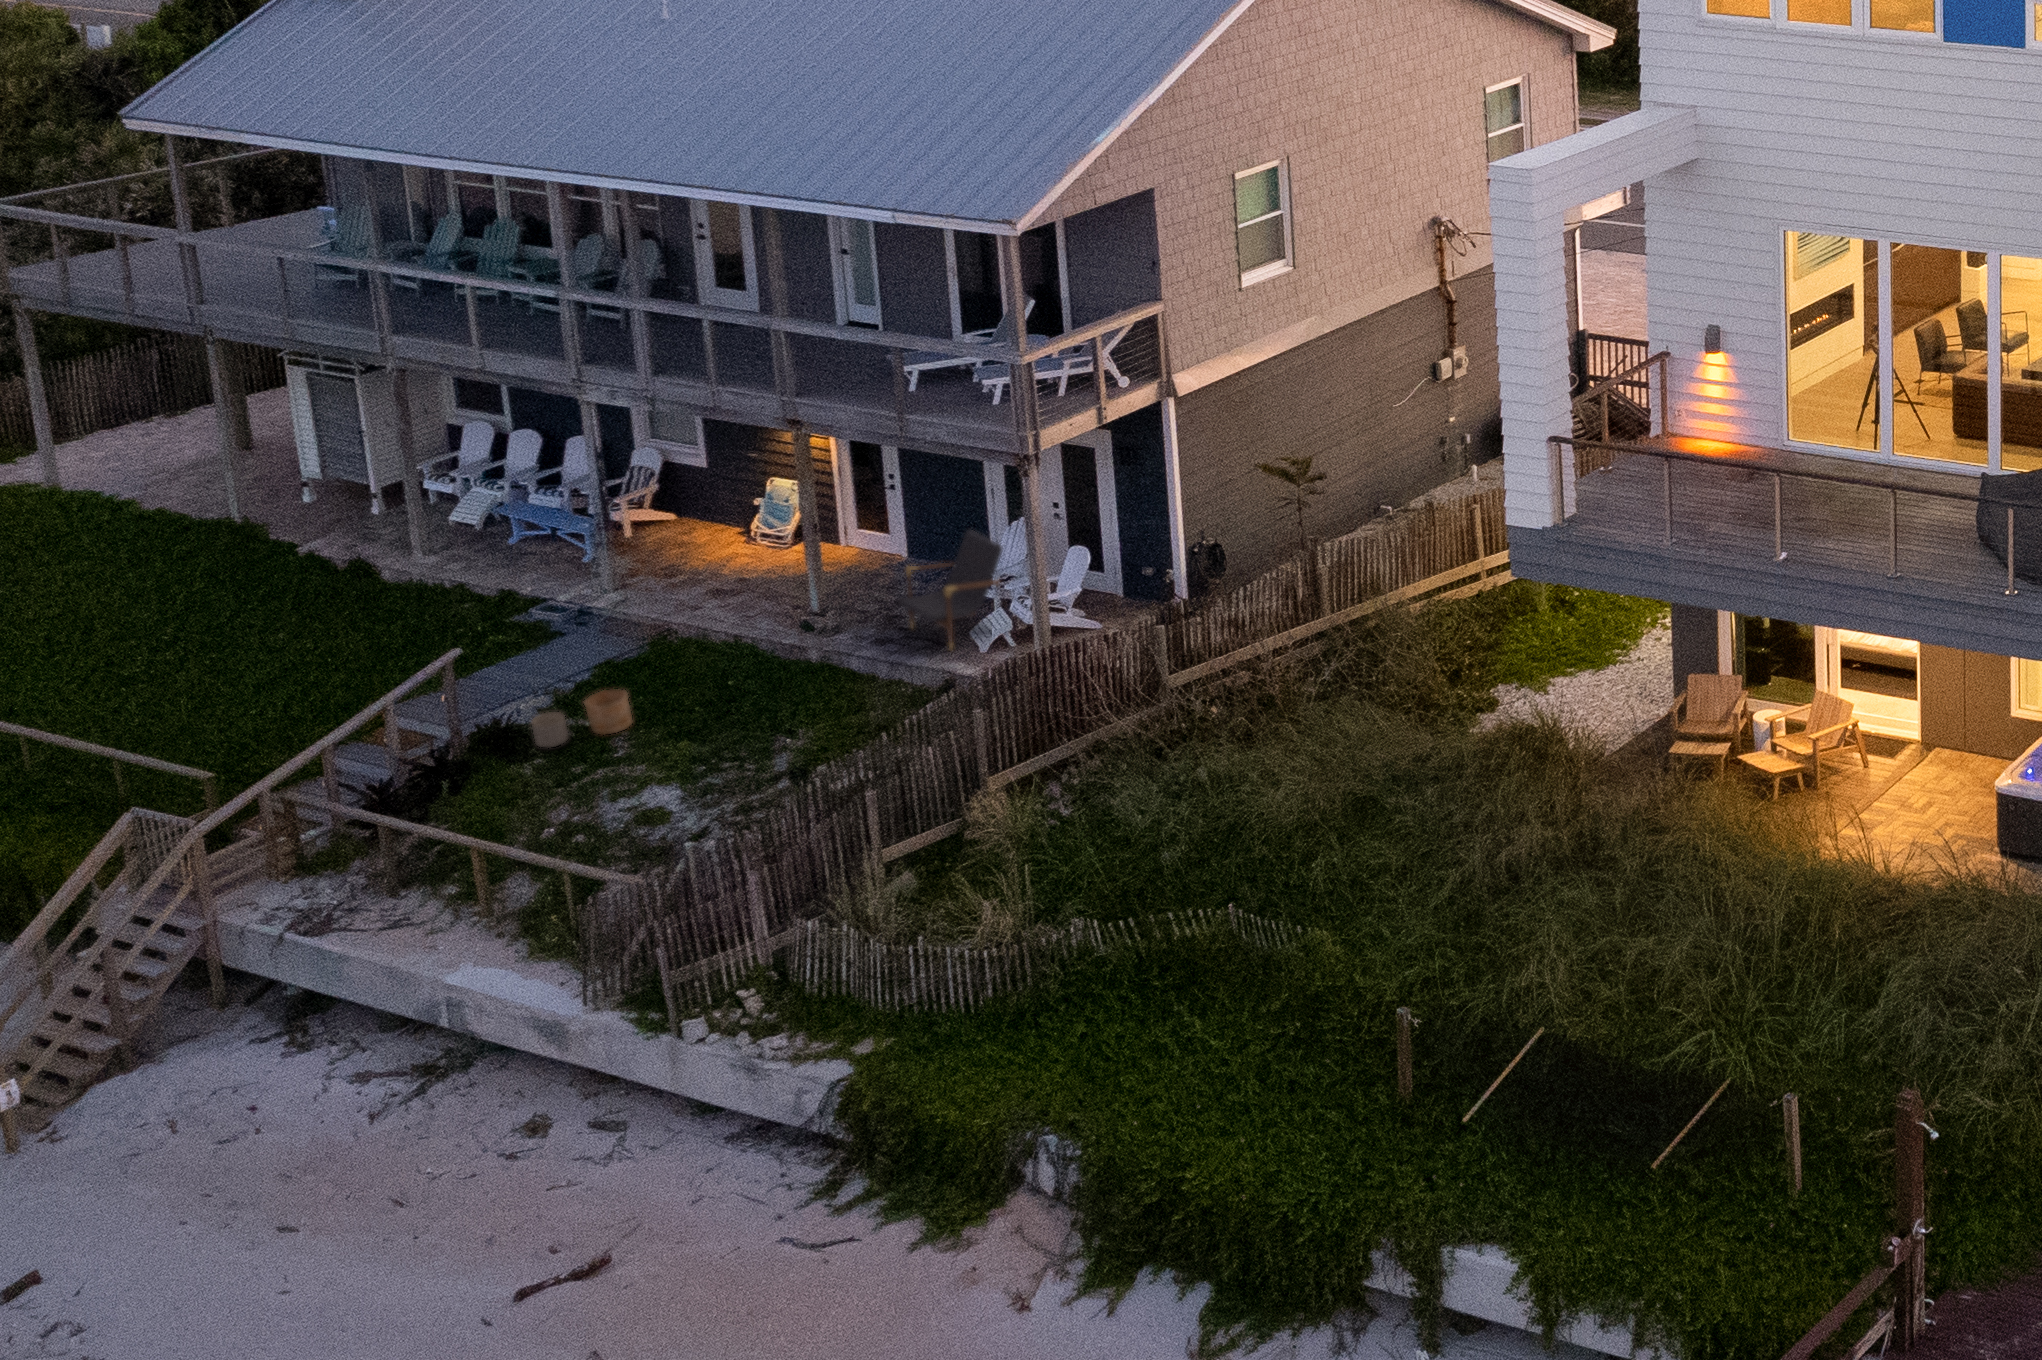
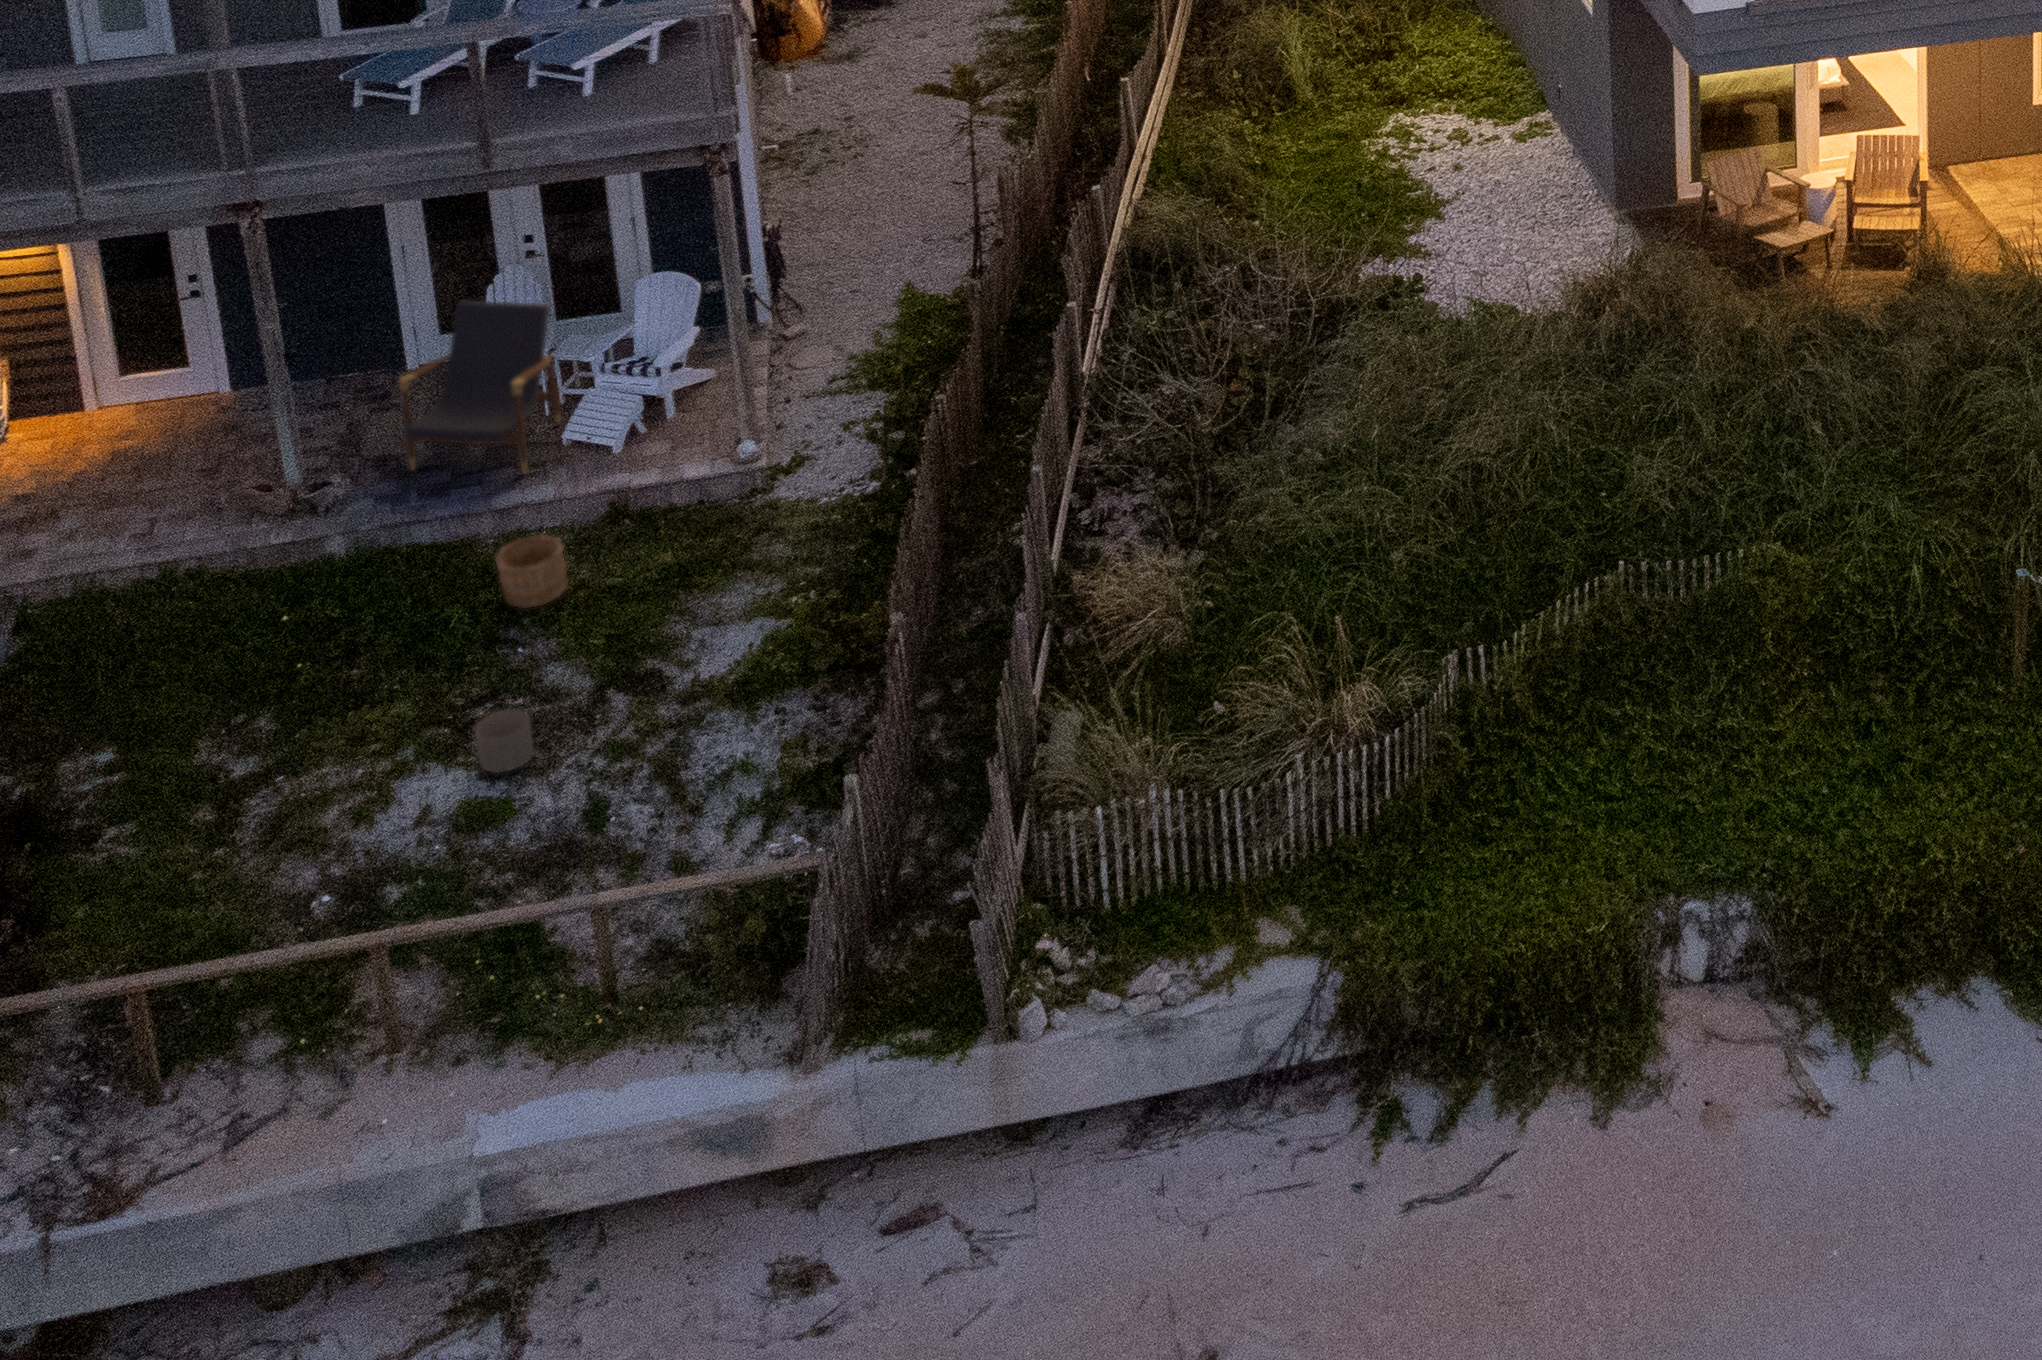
wooden bucket: present [584,689,632,734] -> present [495,535,568,608]
planter: present [532,712,568,747] -> present [475,710,534,773]

